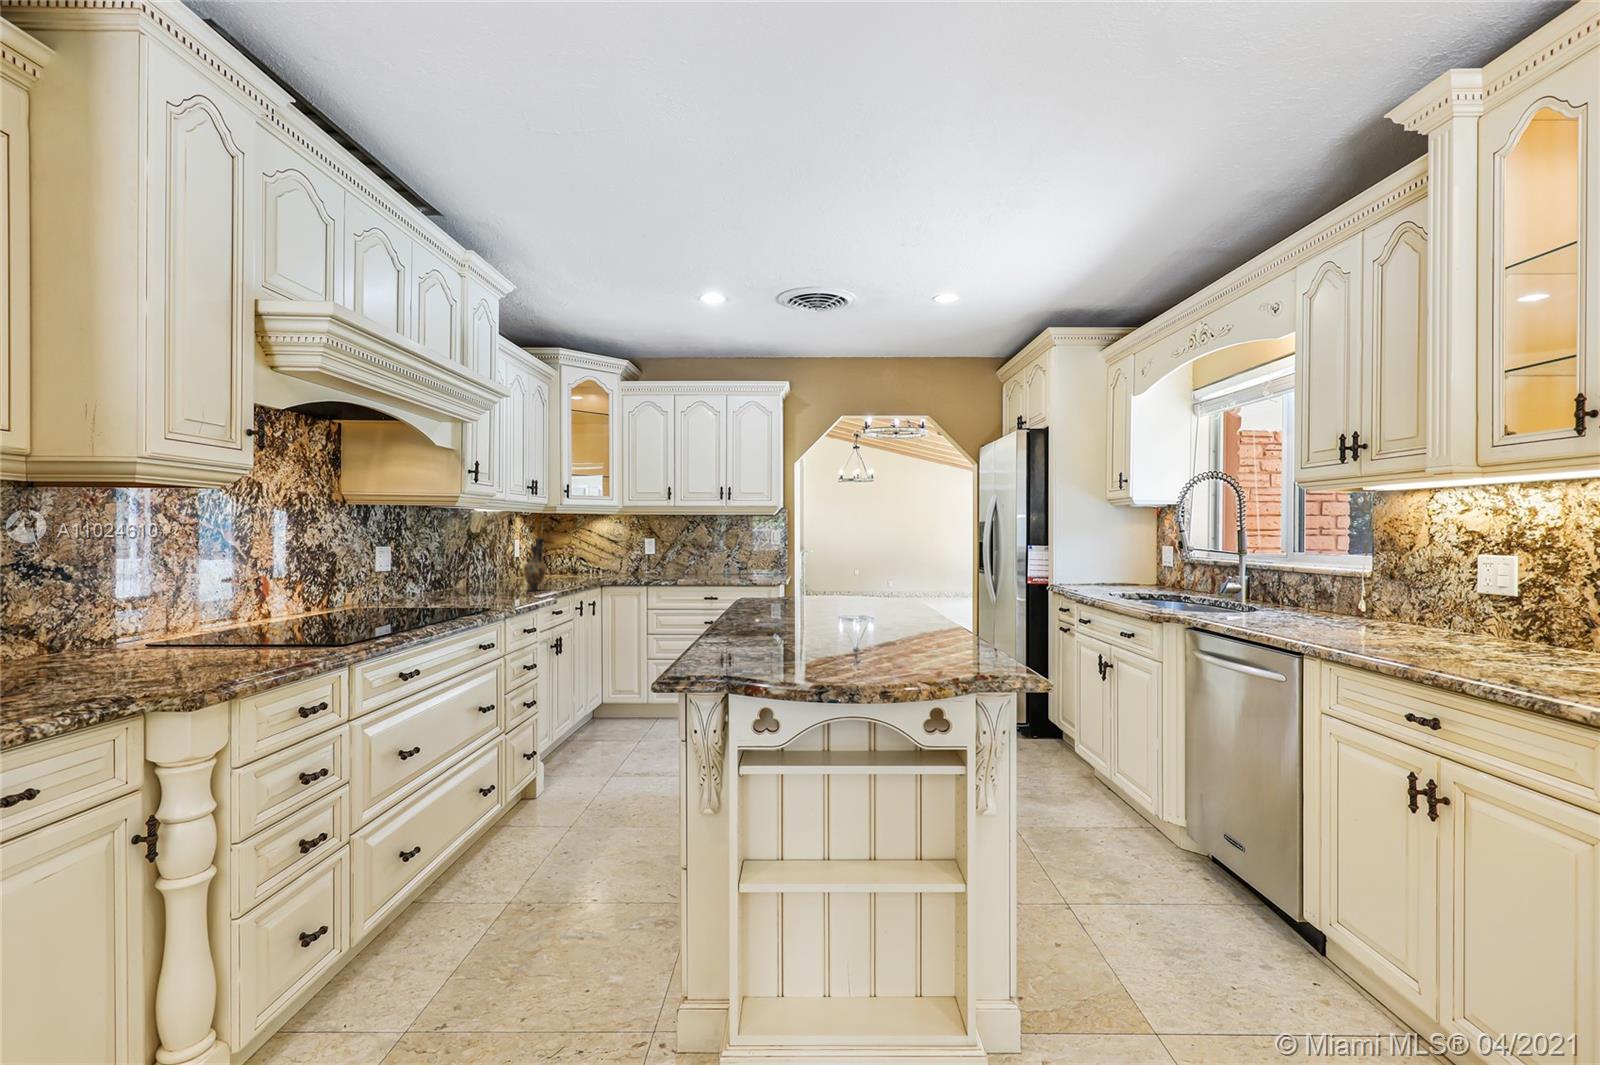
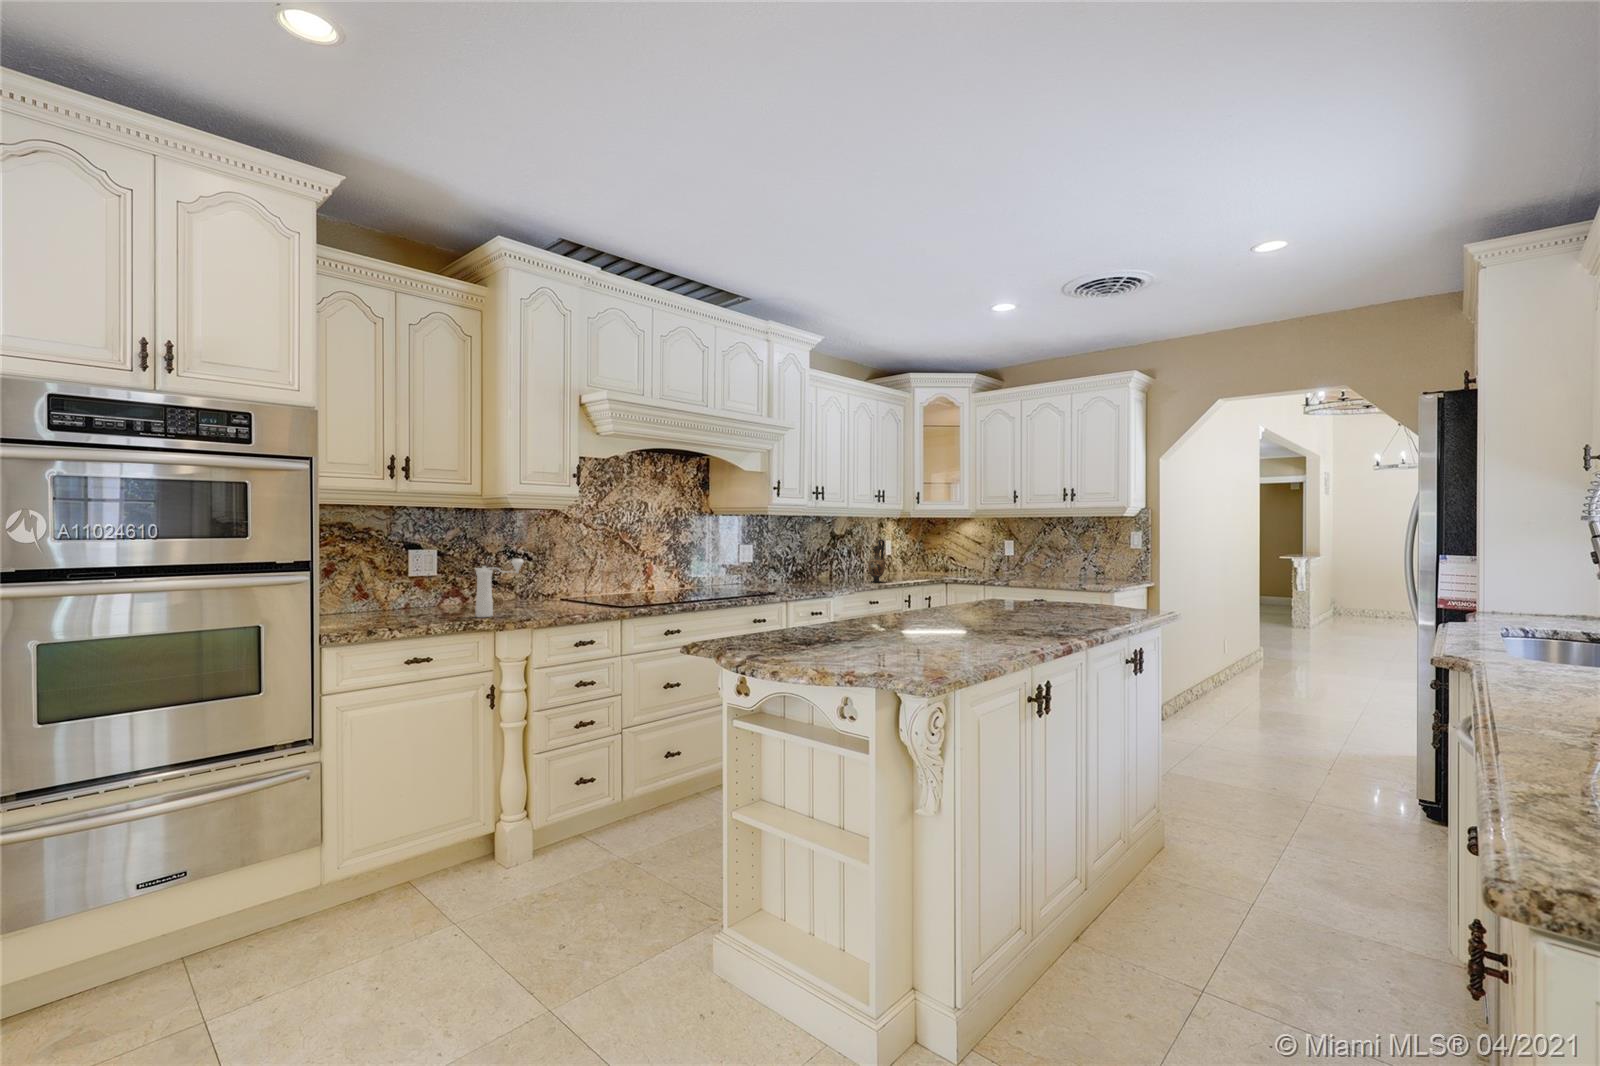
pepper mill: none [89,574,188,687] -> present [476,559,523,617]

